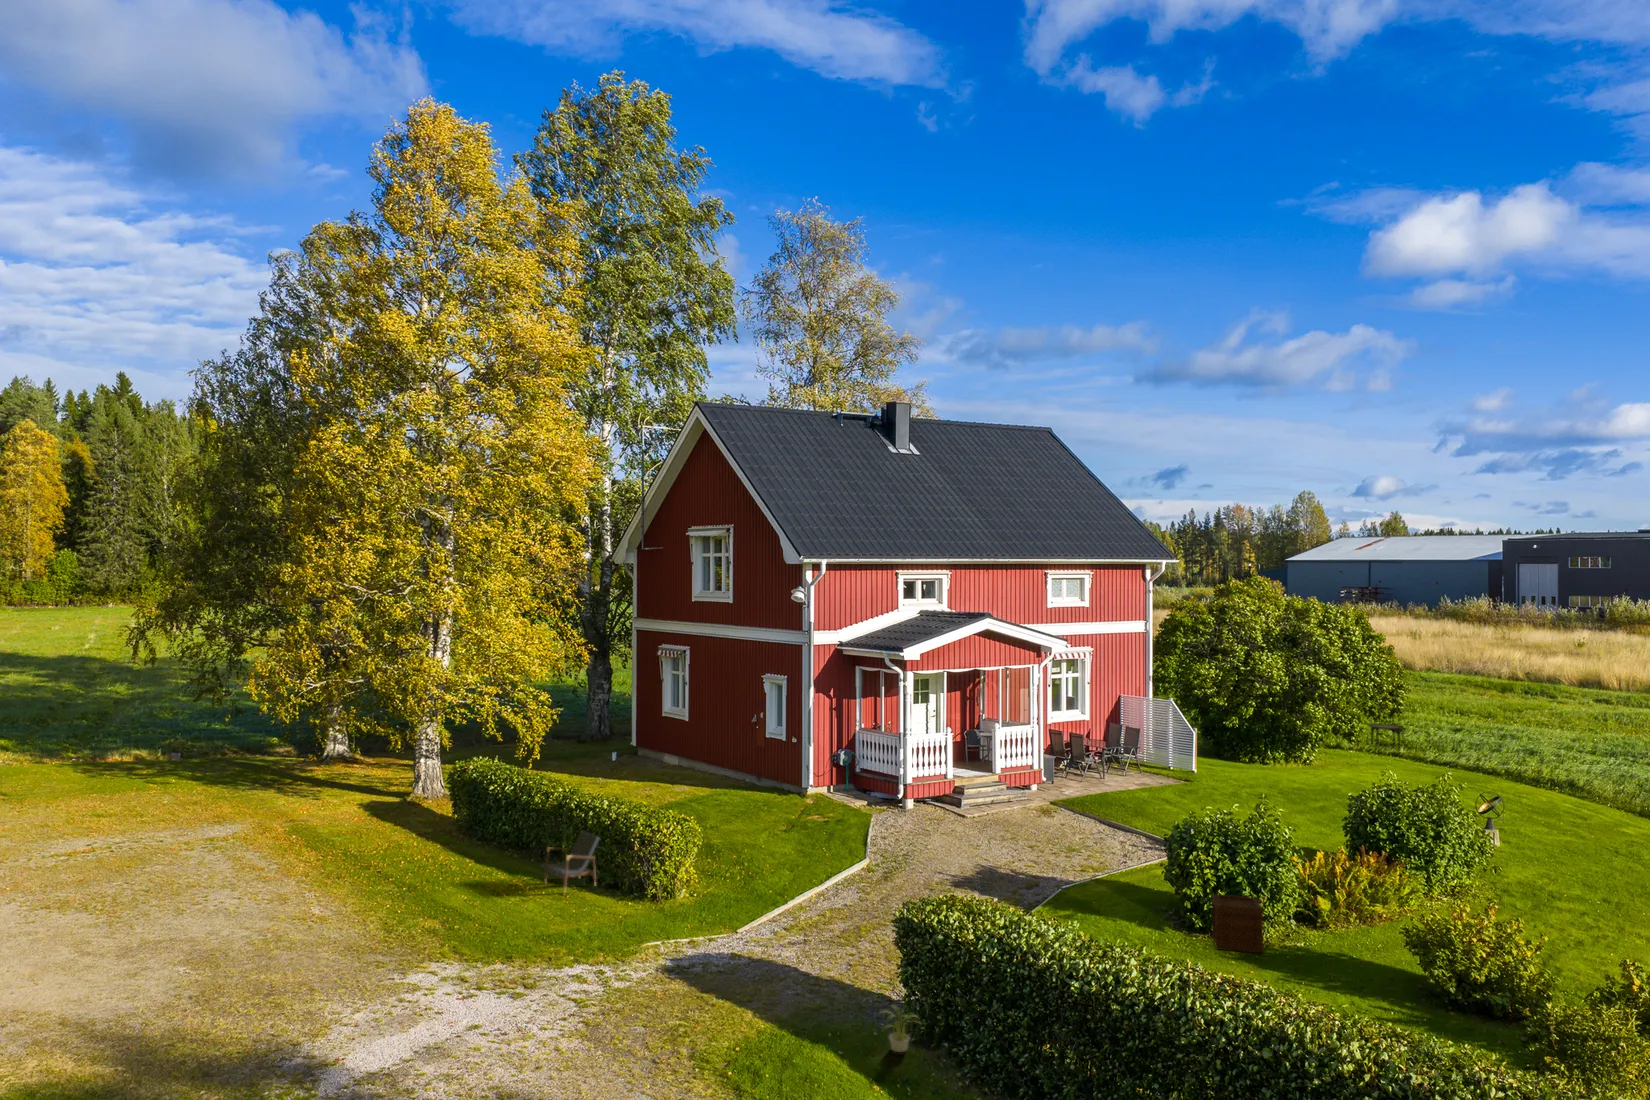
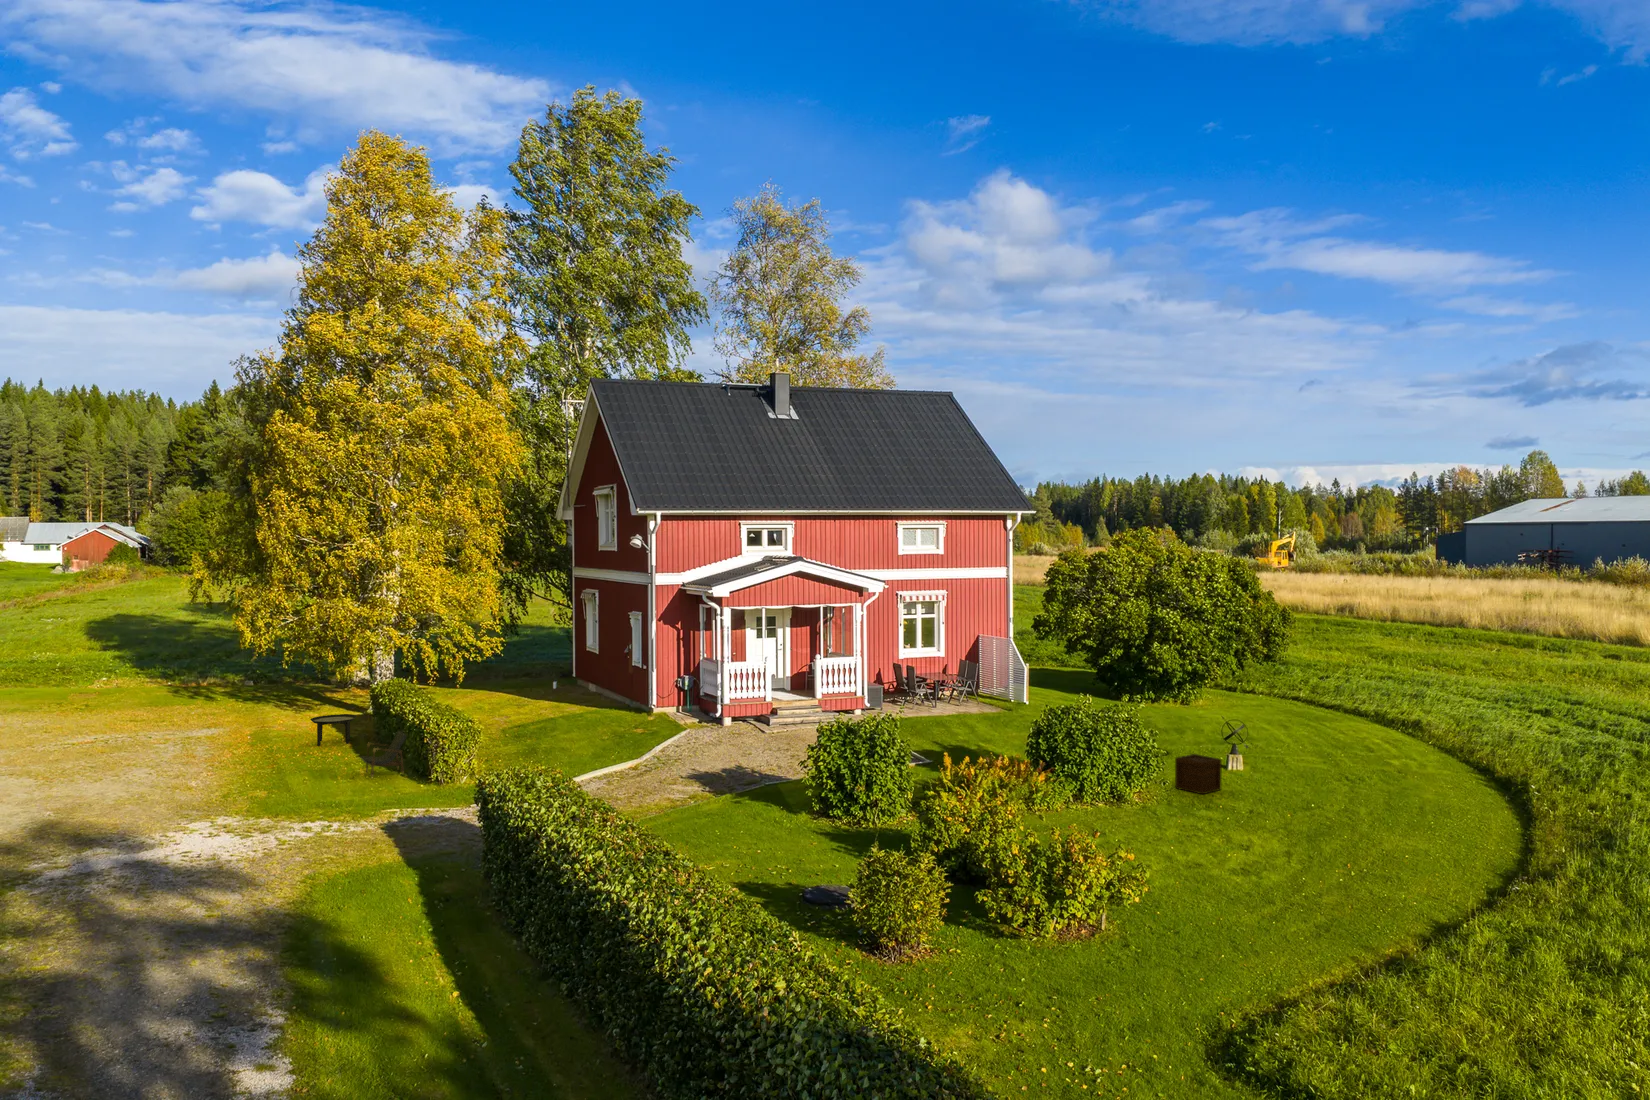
round table: present [1368,723,1403,747] -> present [310,714,357,746]
wooden crate: present [1212,894,1263,953] -> present [1175,754,1222,794]
potted plant: present [882,1006,916,1052] -> none [449,848,487,882]

